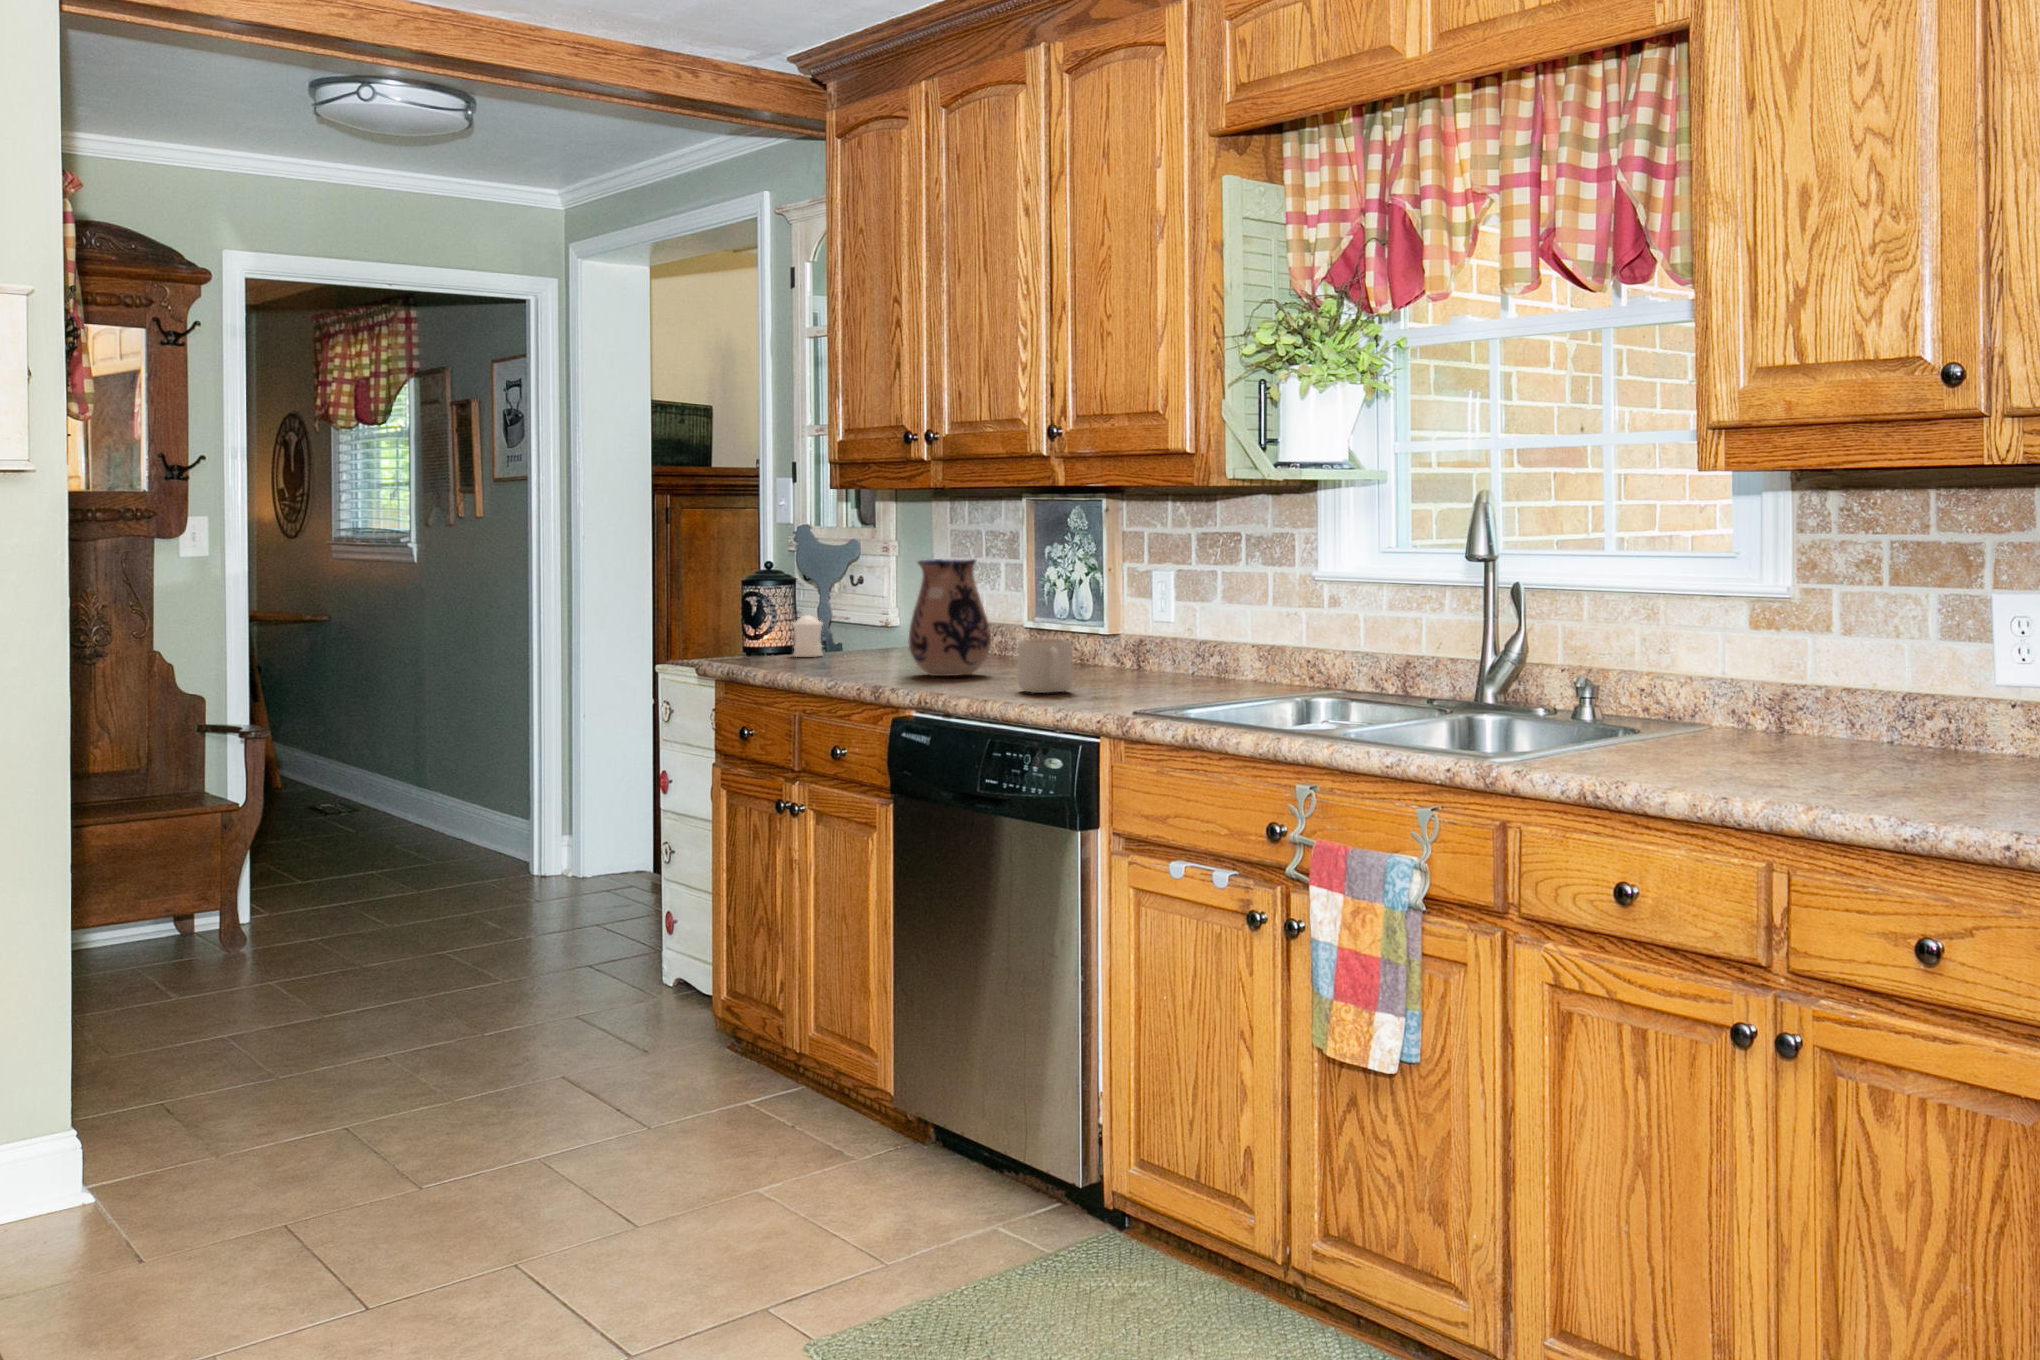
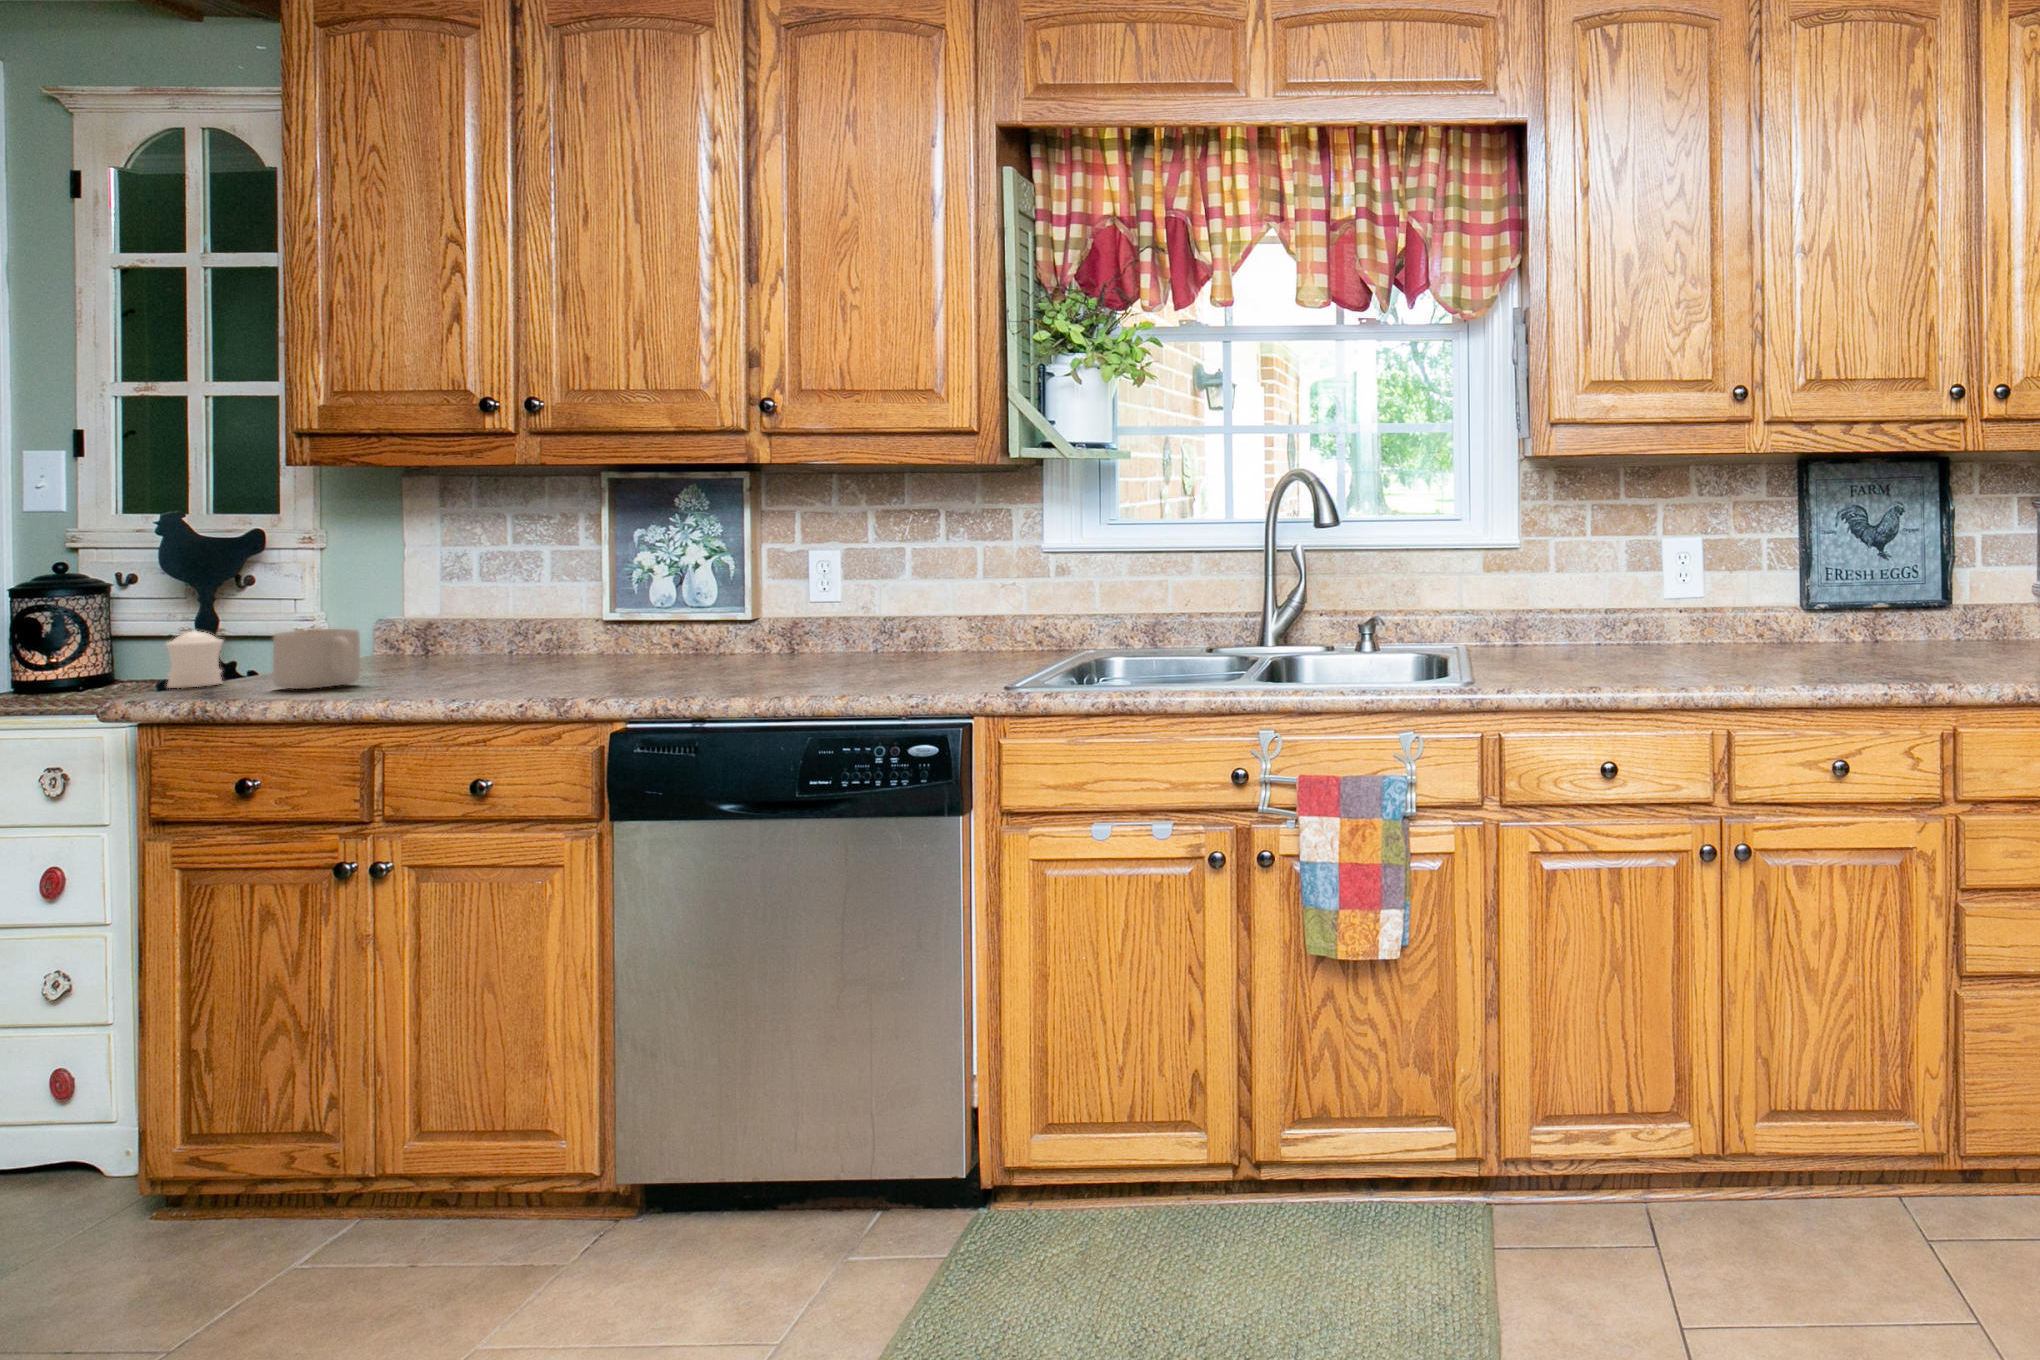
ceramic pitcher: present [909,559,991,676] -> none [484,546,606,686]
mug: present [1018,639,1072,693] -> present [273,629,360,689]

